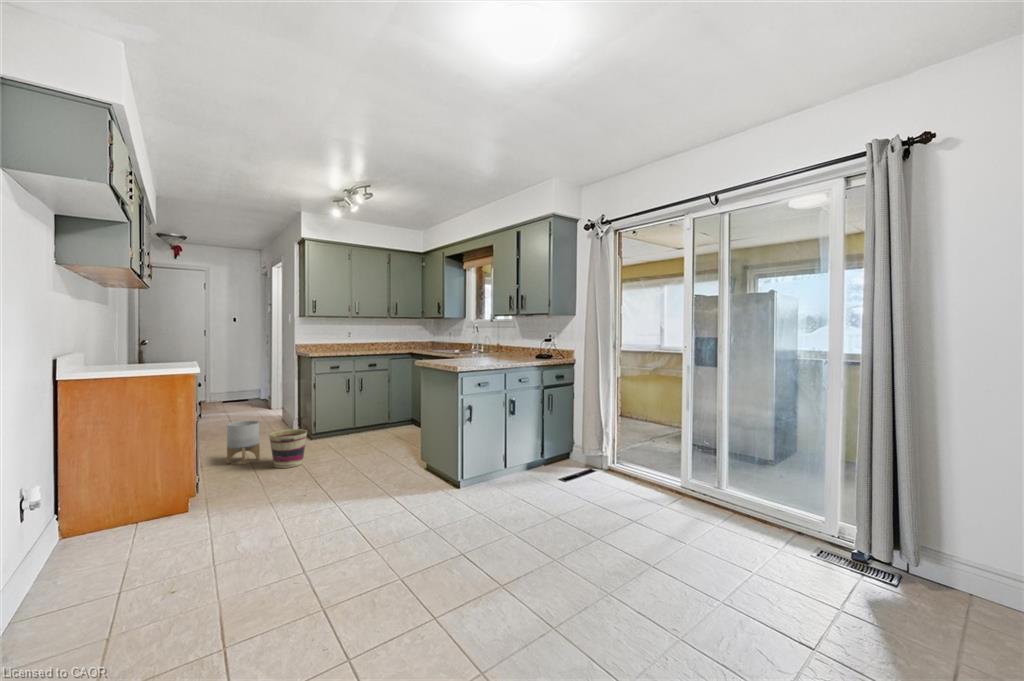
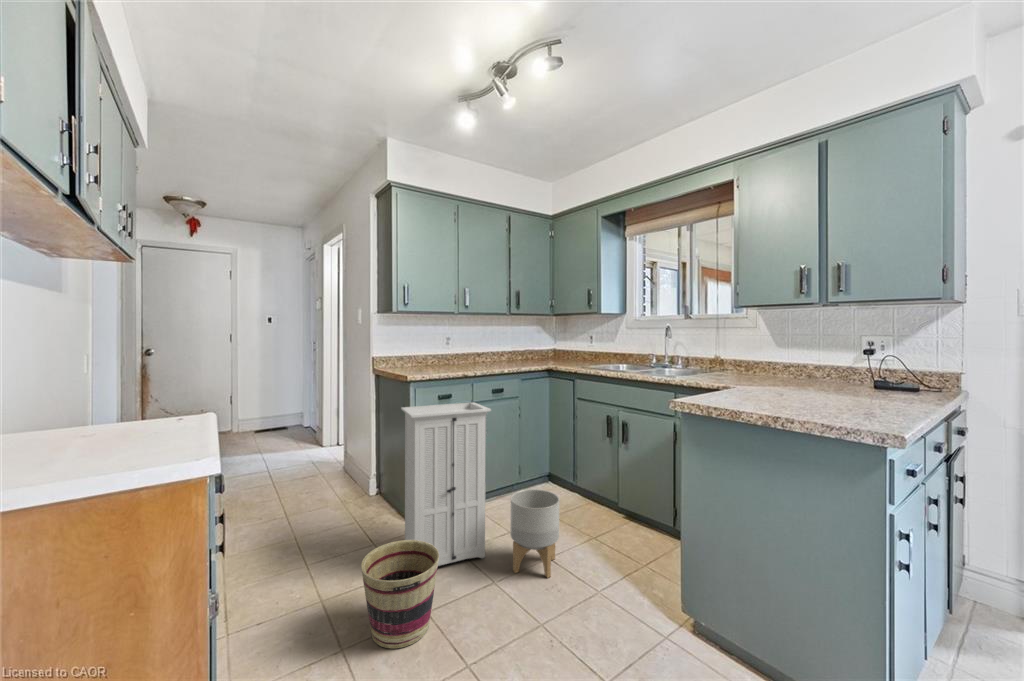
storage cabinet: none [300,367,347,453] -> present [401,401,491,566]
planter: present [227,420,260,465] -> present [510,489,560,578]

